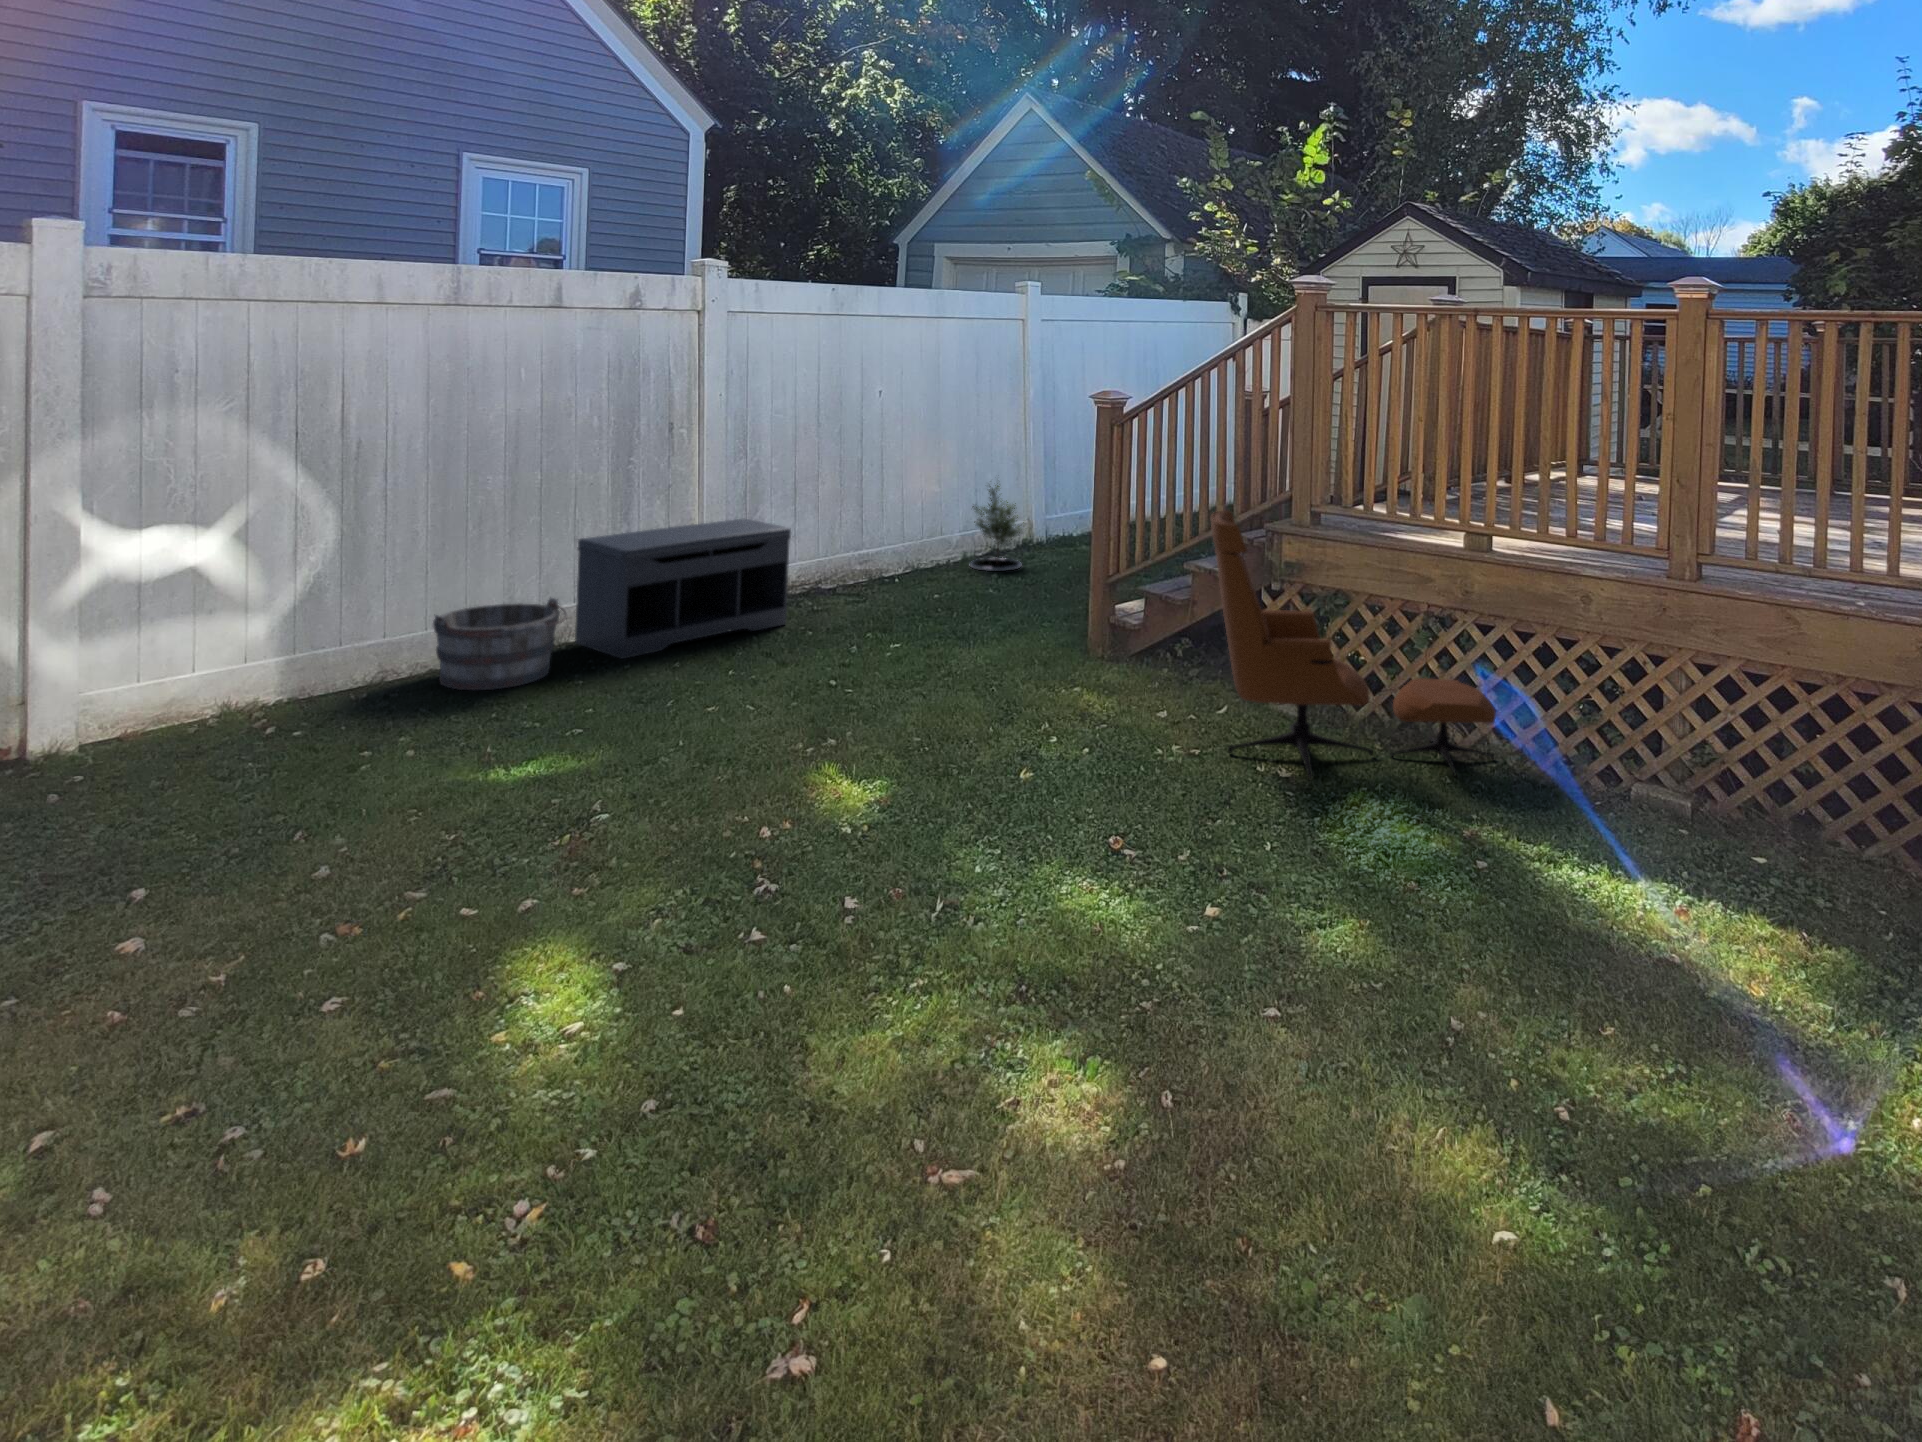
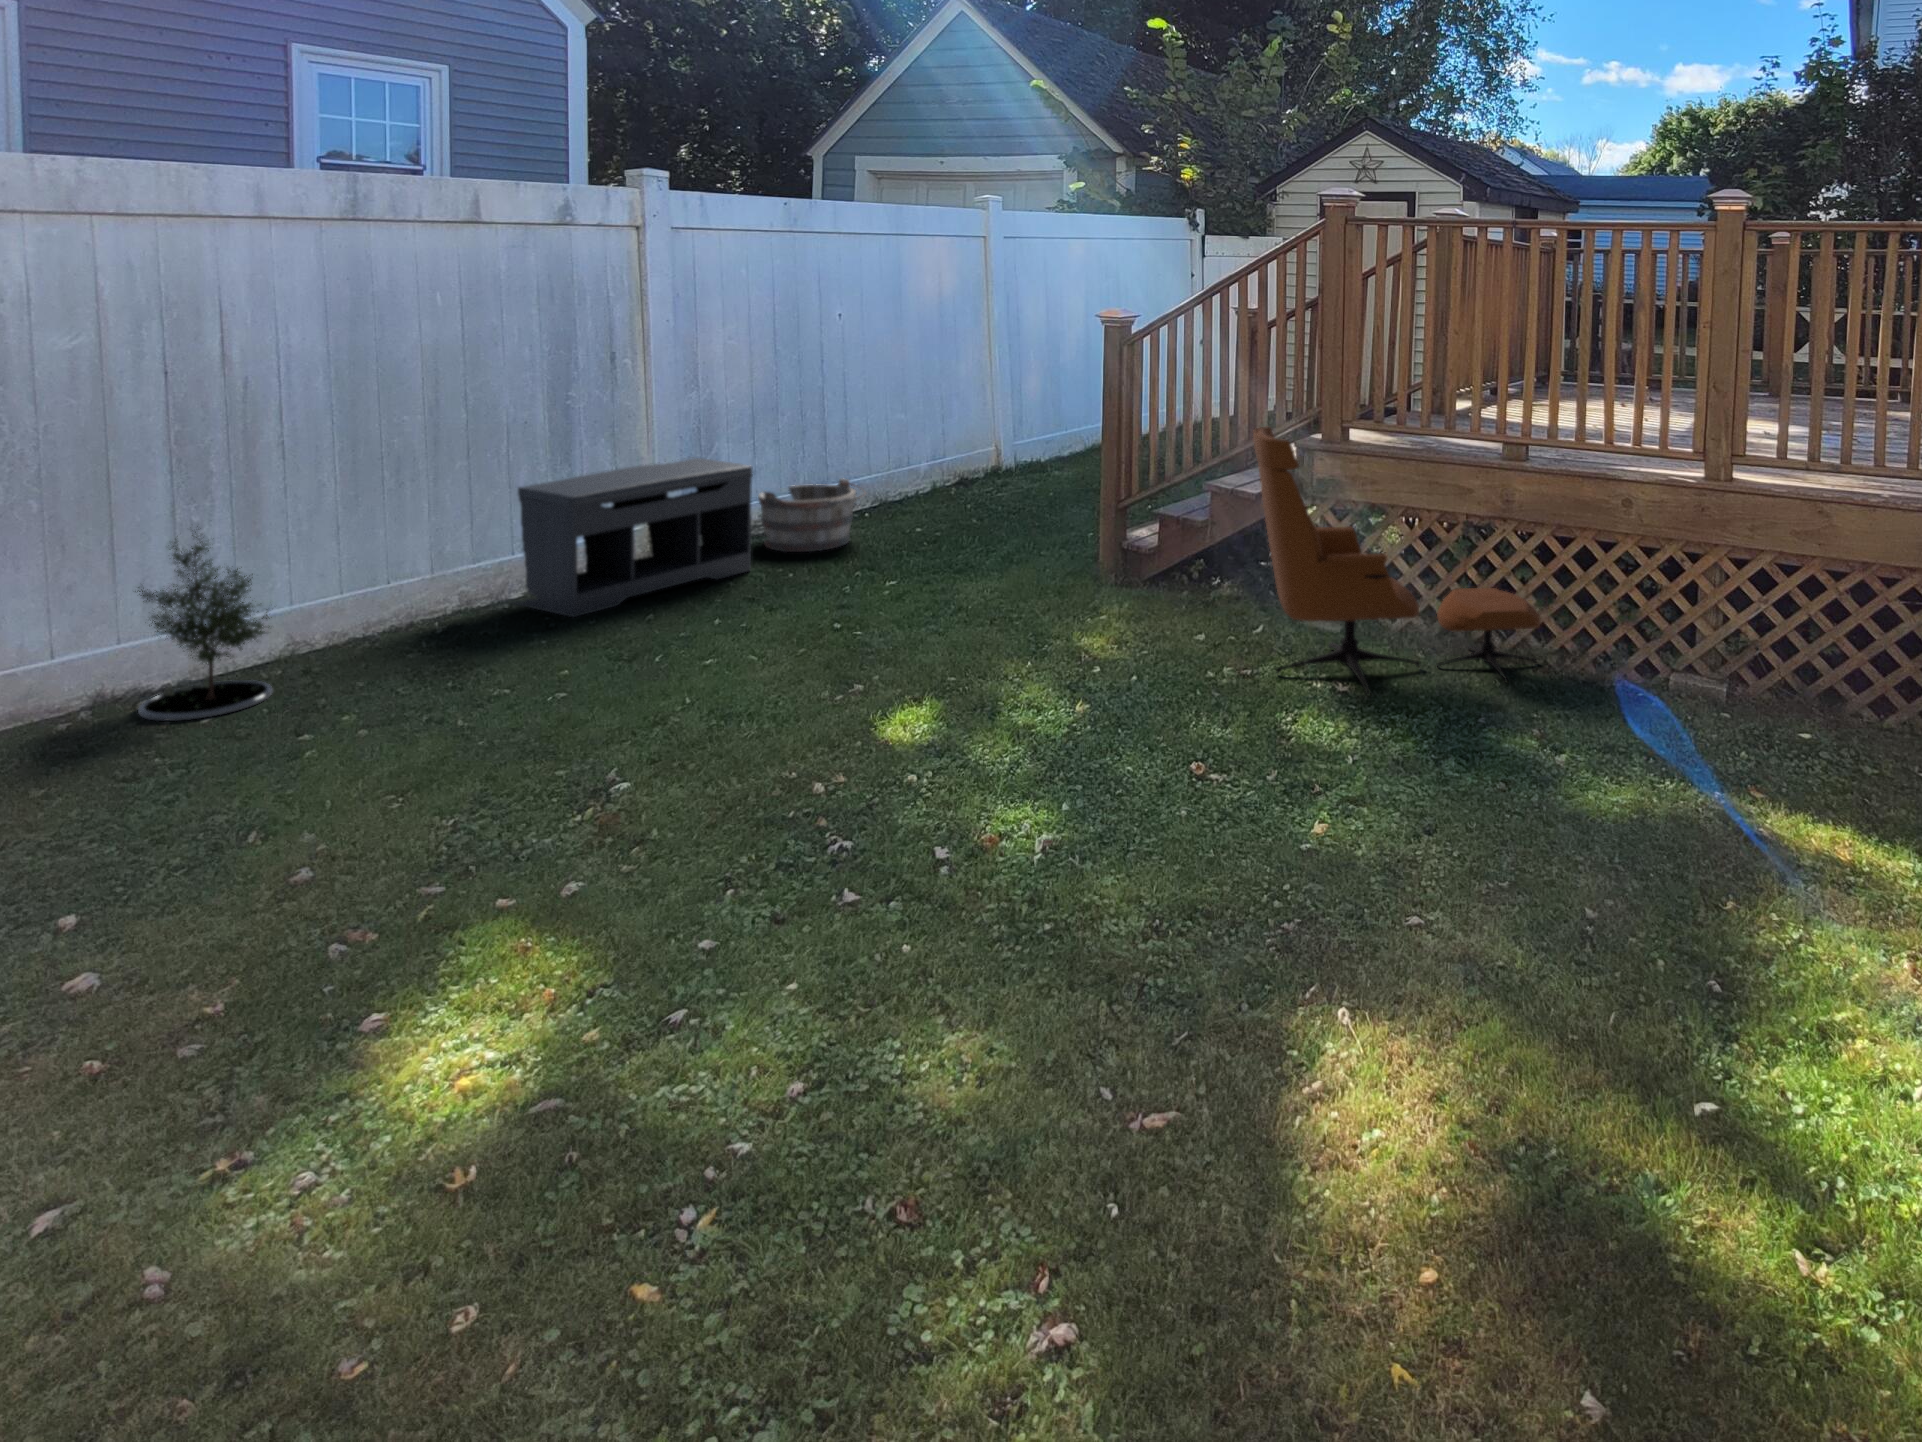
potted tree: present [970,483,1024,571] -> present [135,532,272,721]
bucket: present [433,598,567,690] -> present [758,479,858,552]

